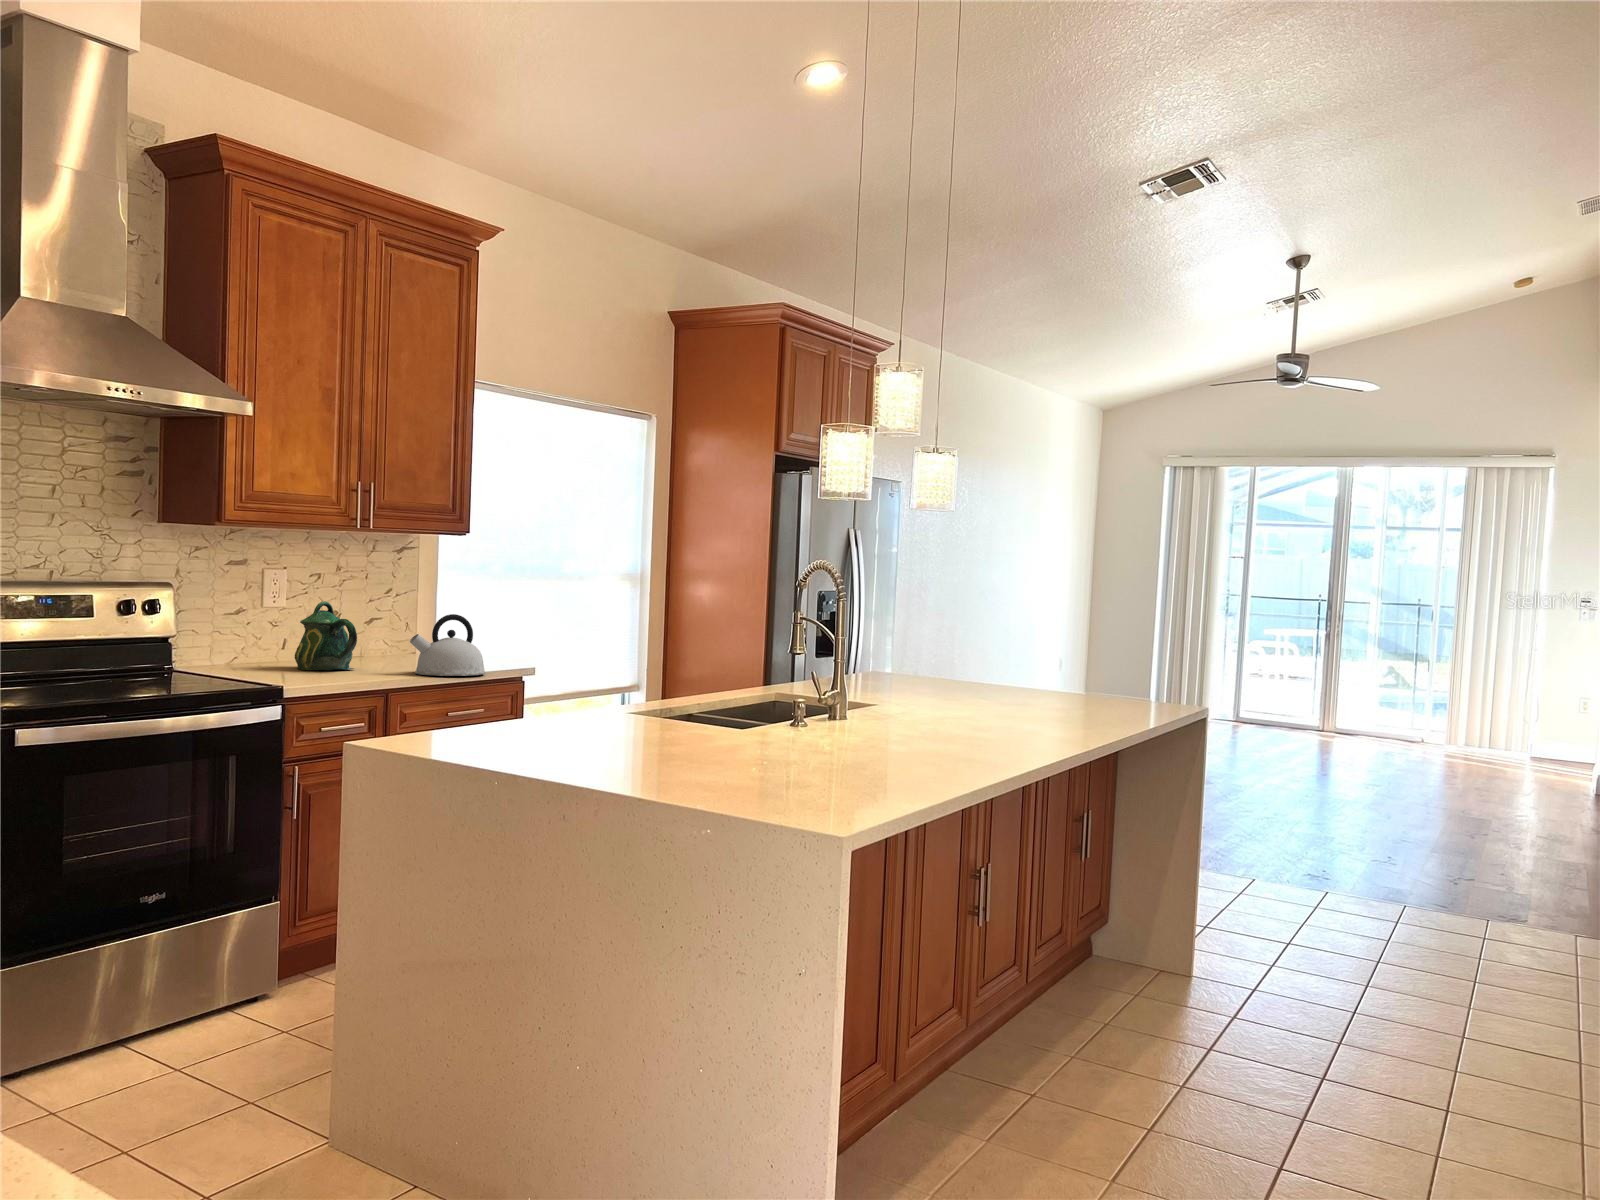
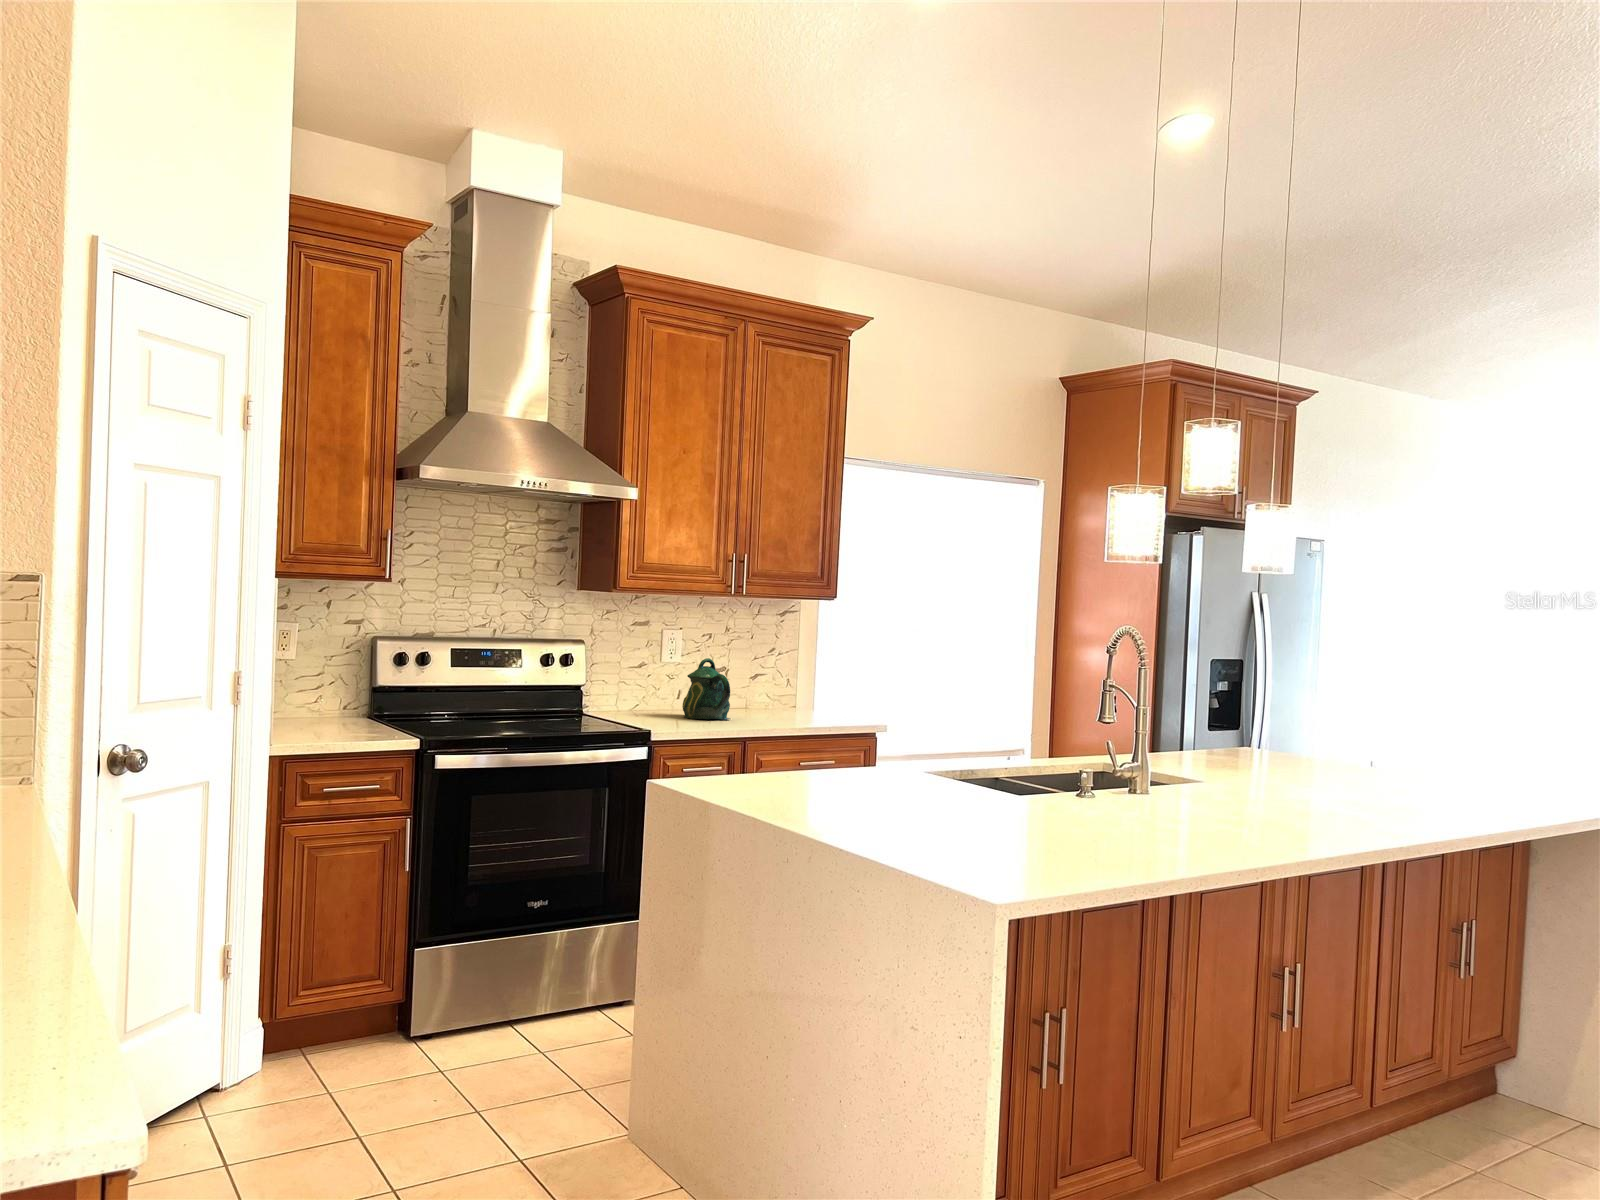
kettle: present [410,614,486,676] -> none [774,673,841,730]

